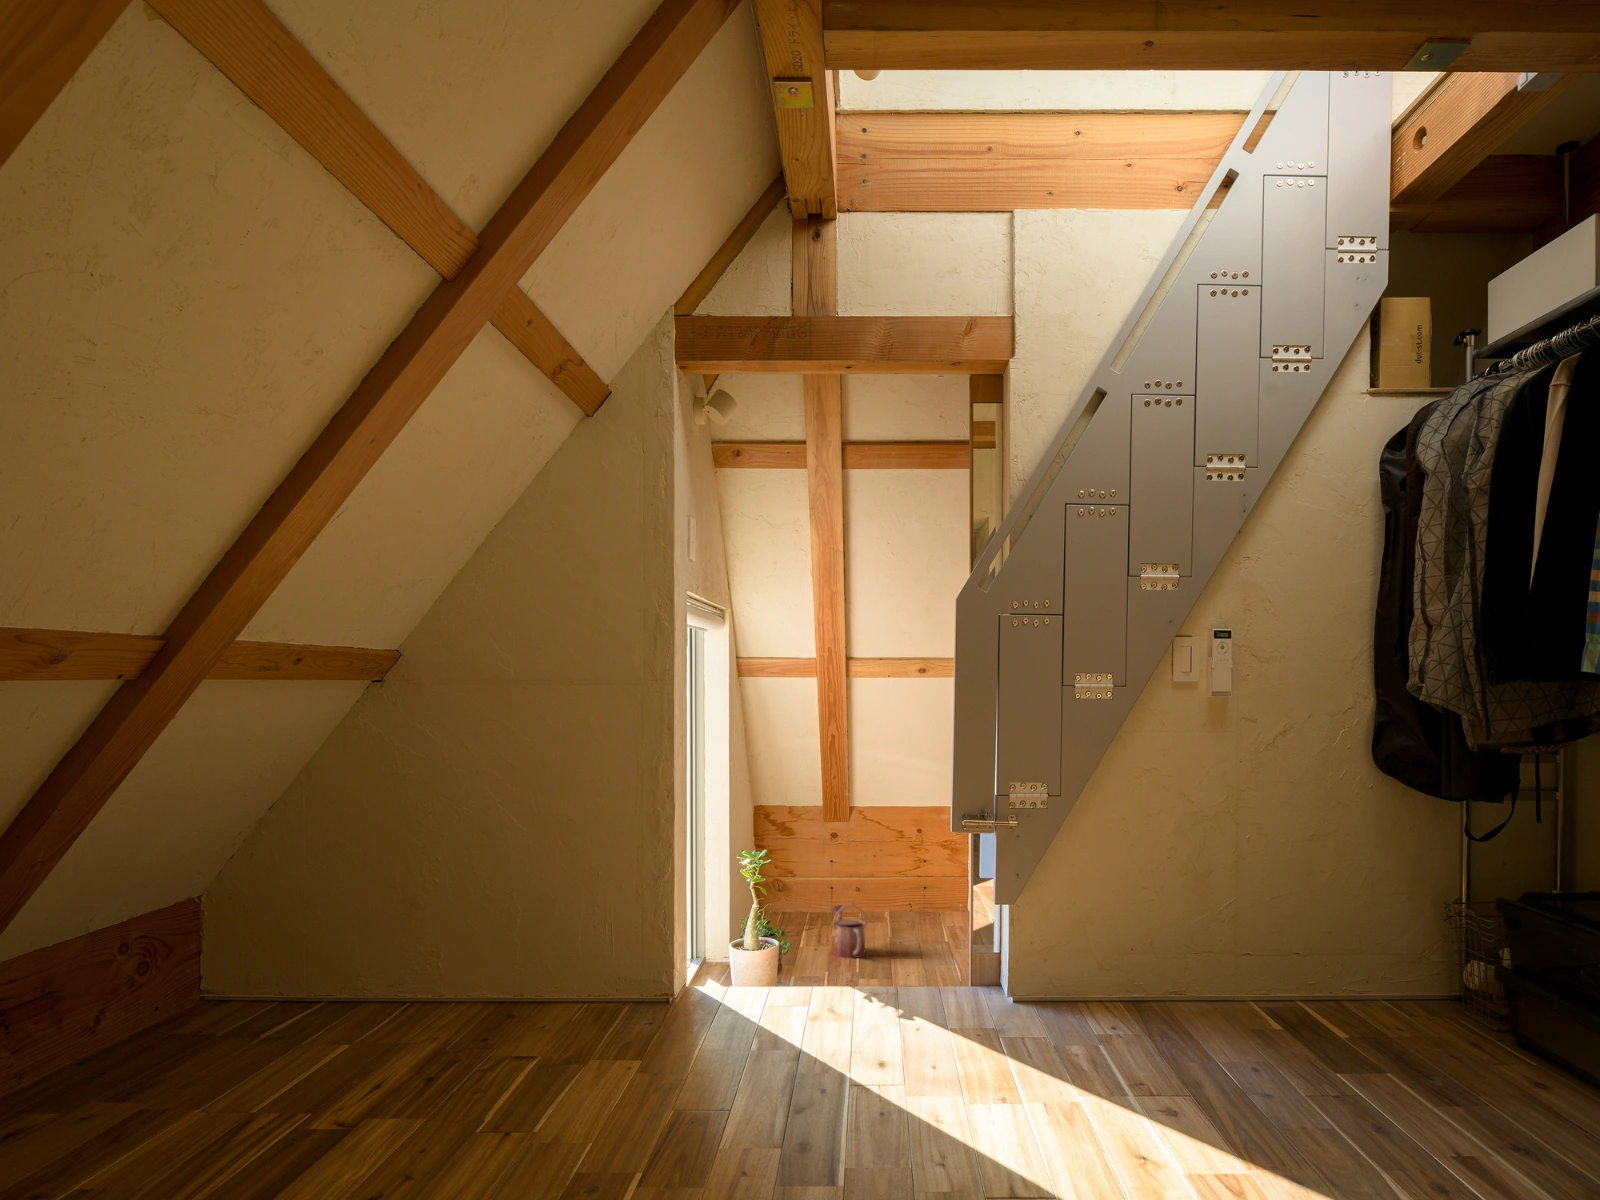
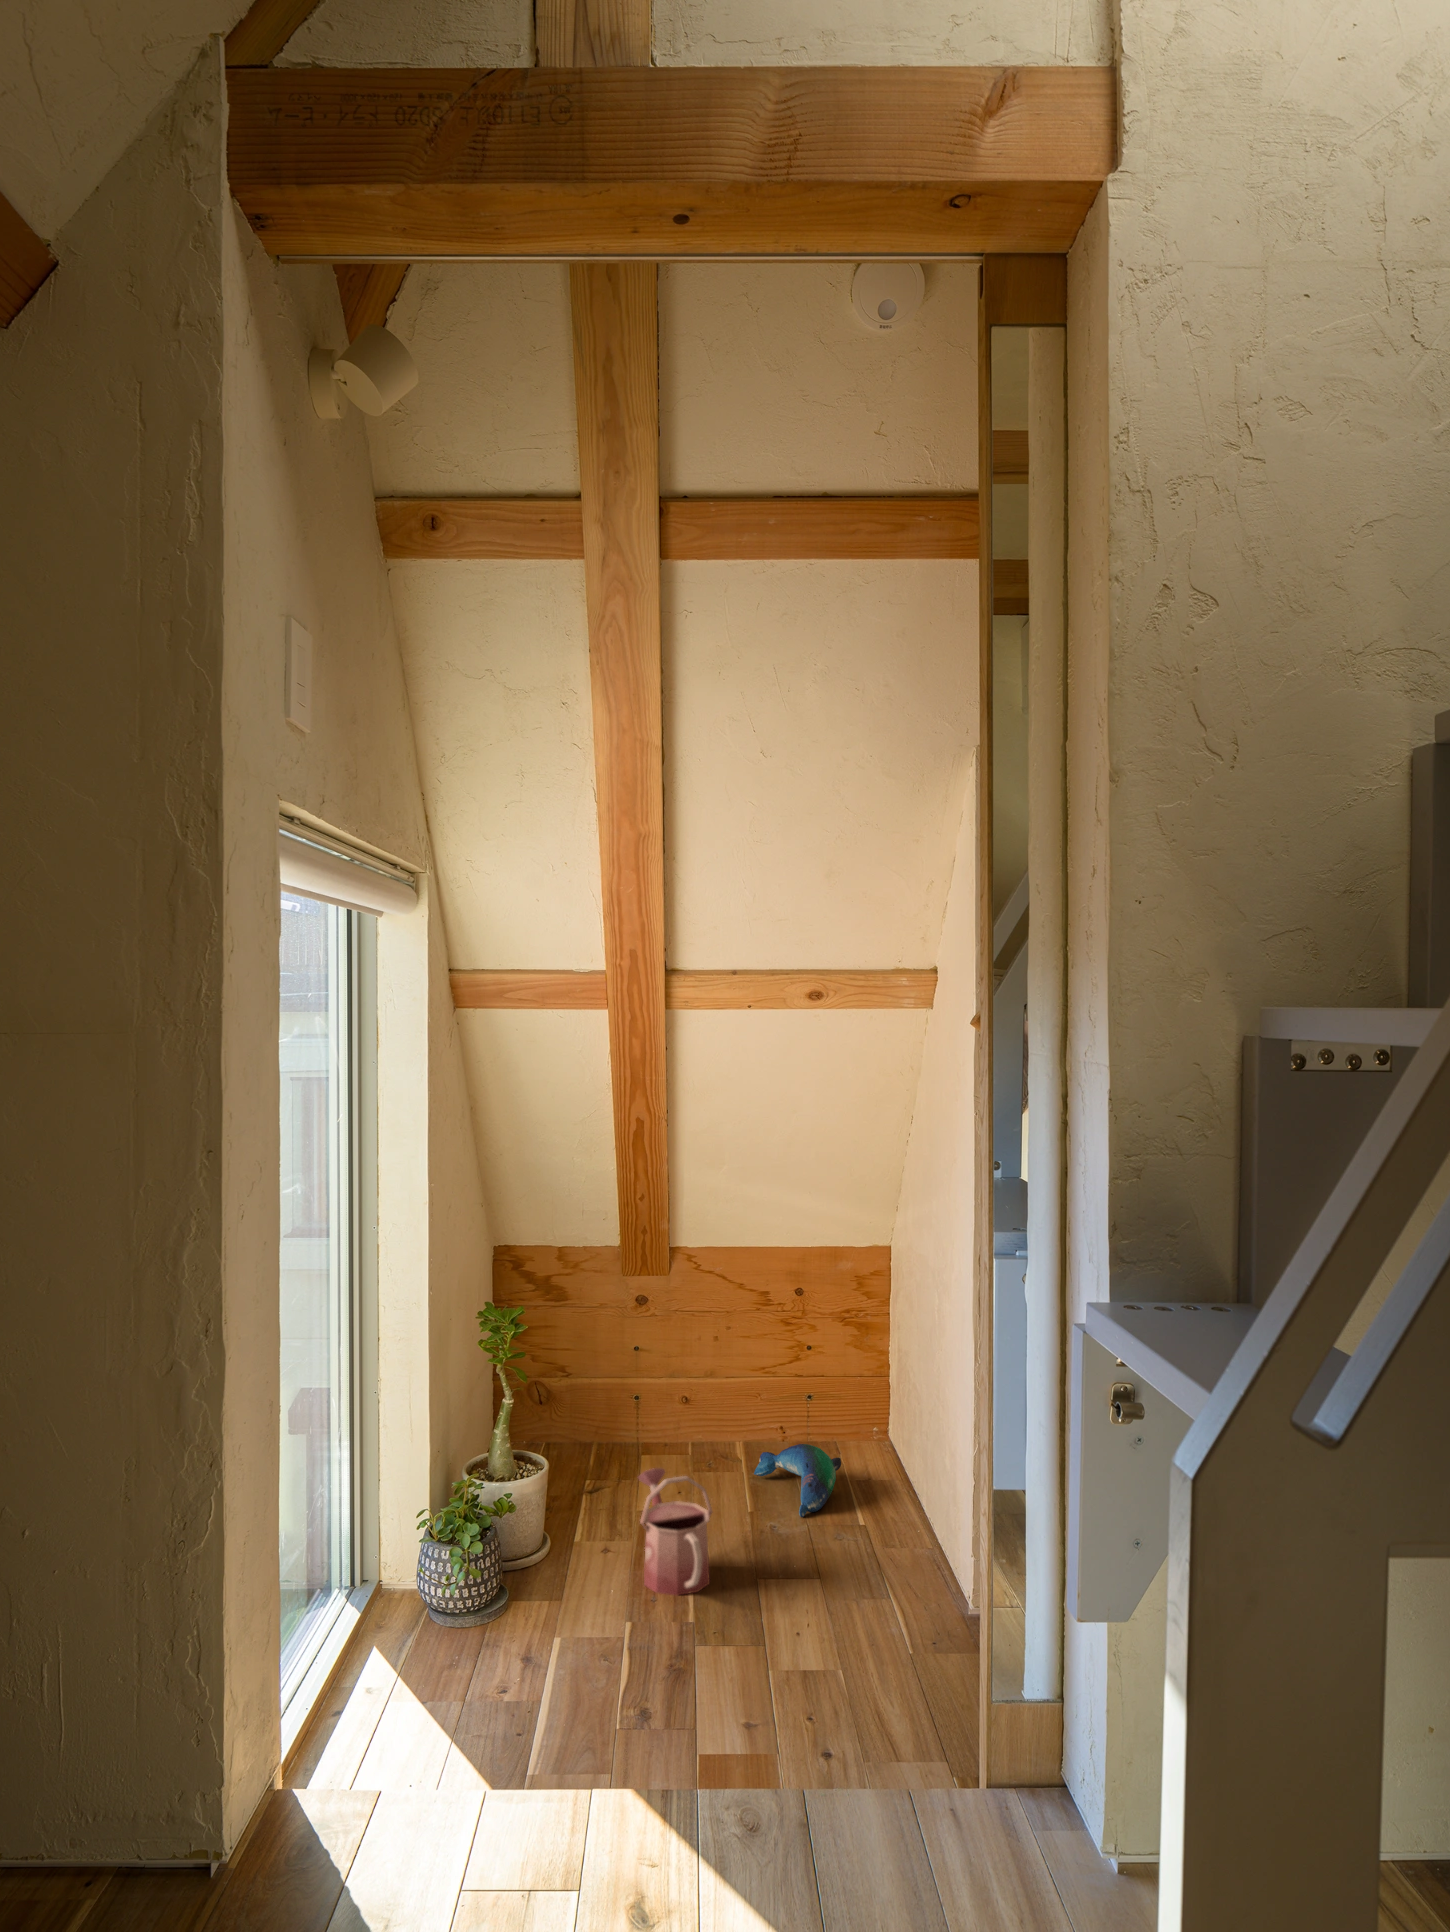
plush toy: none [891,906,936,937] -> present [754,1444,841,1517]

